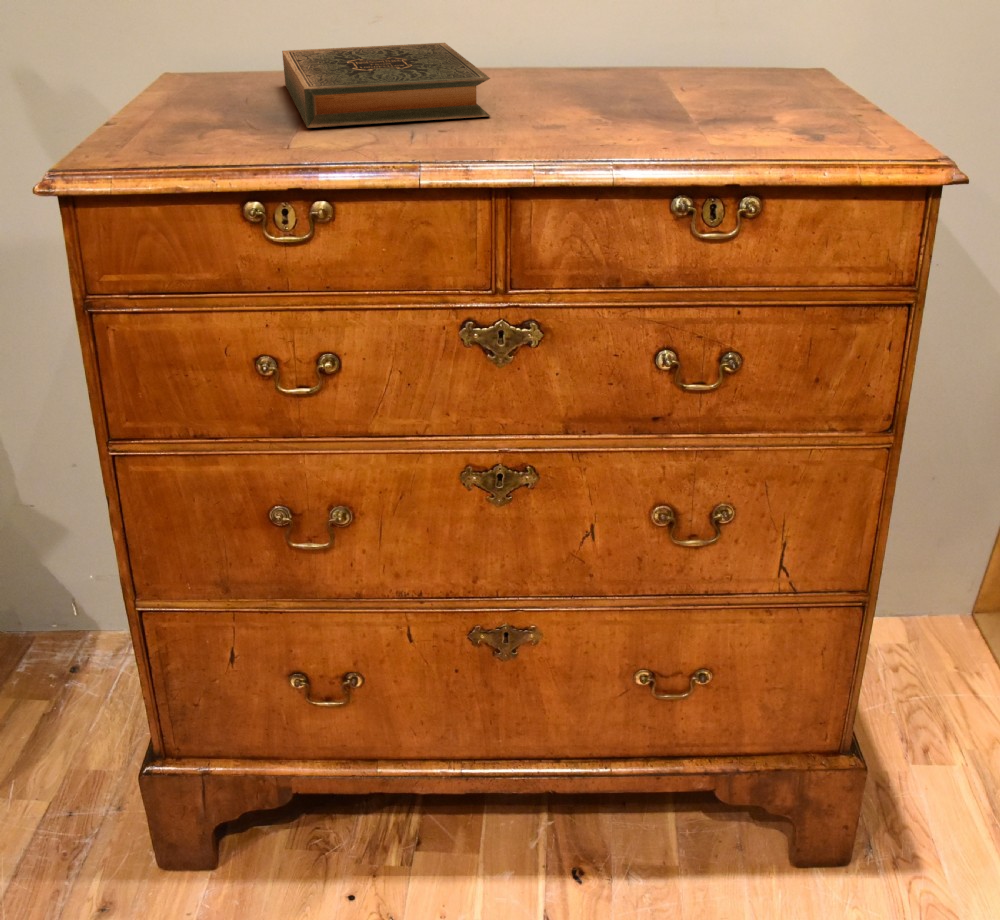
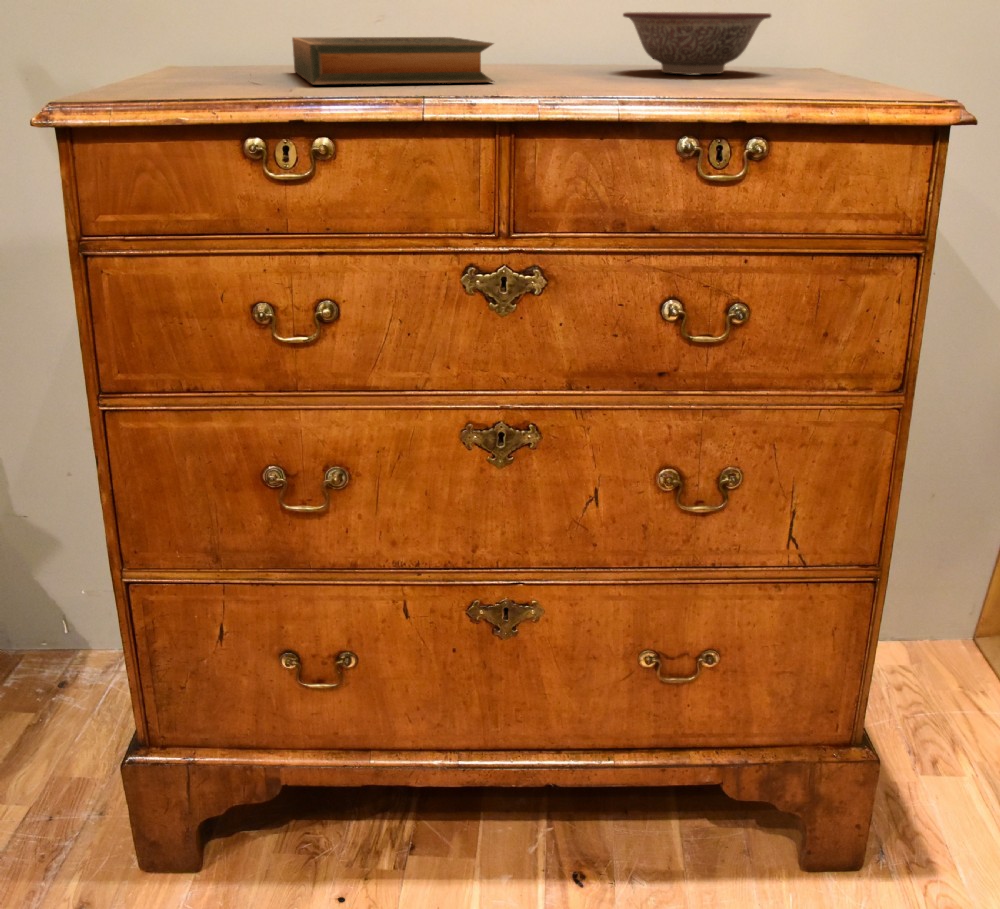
decorative bowl: none [622,12,775,89] -> present [623,12,771,74]

